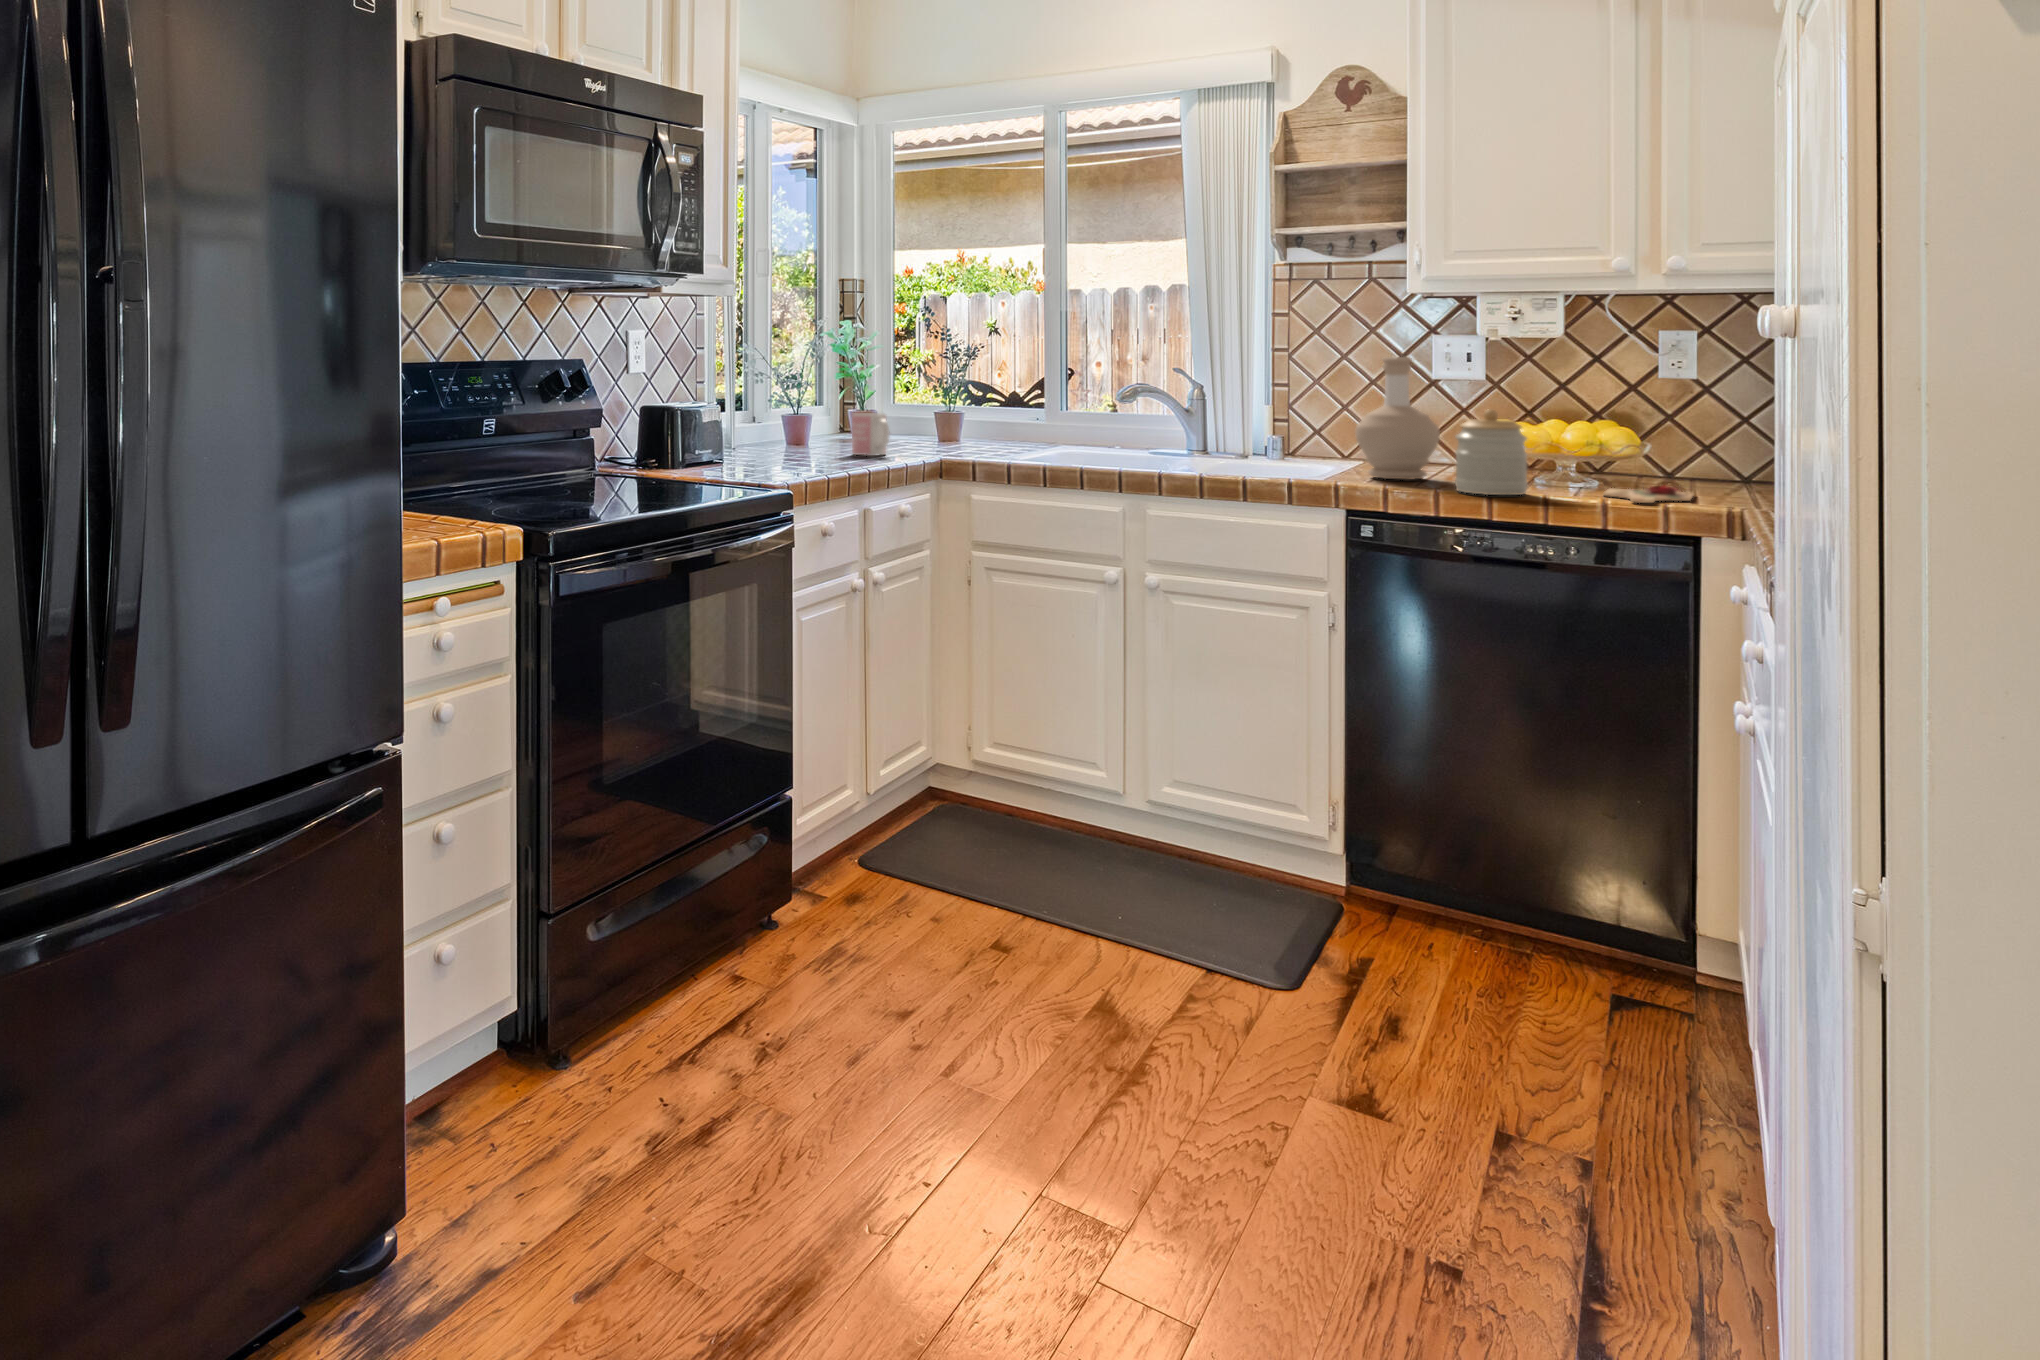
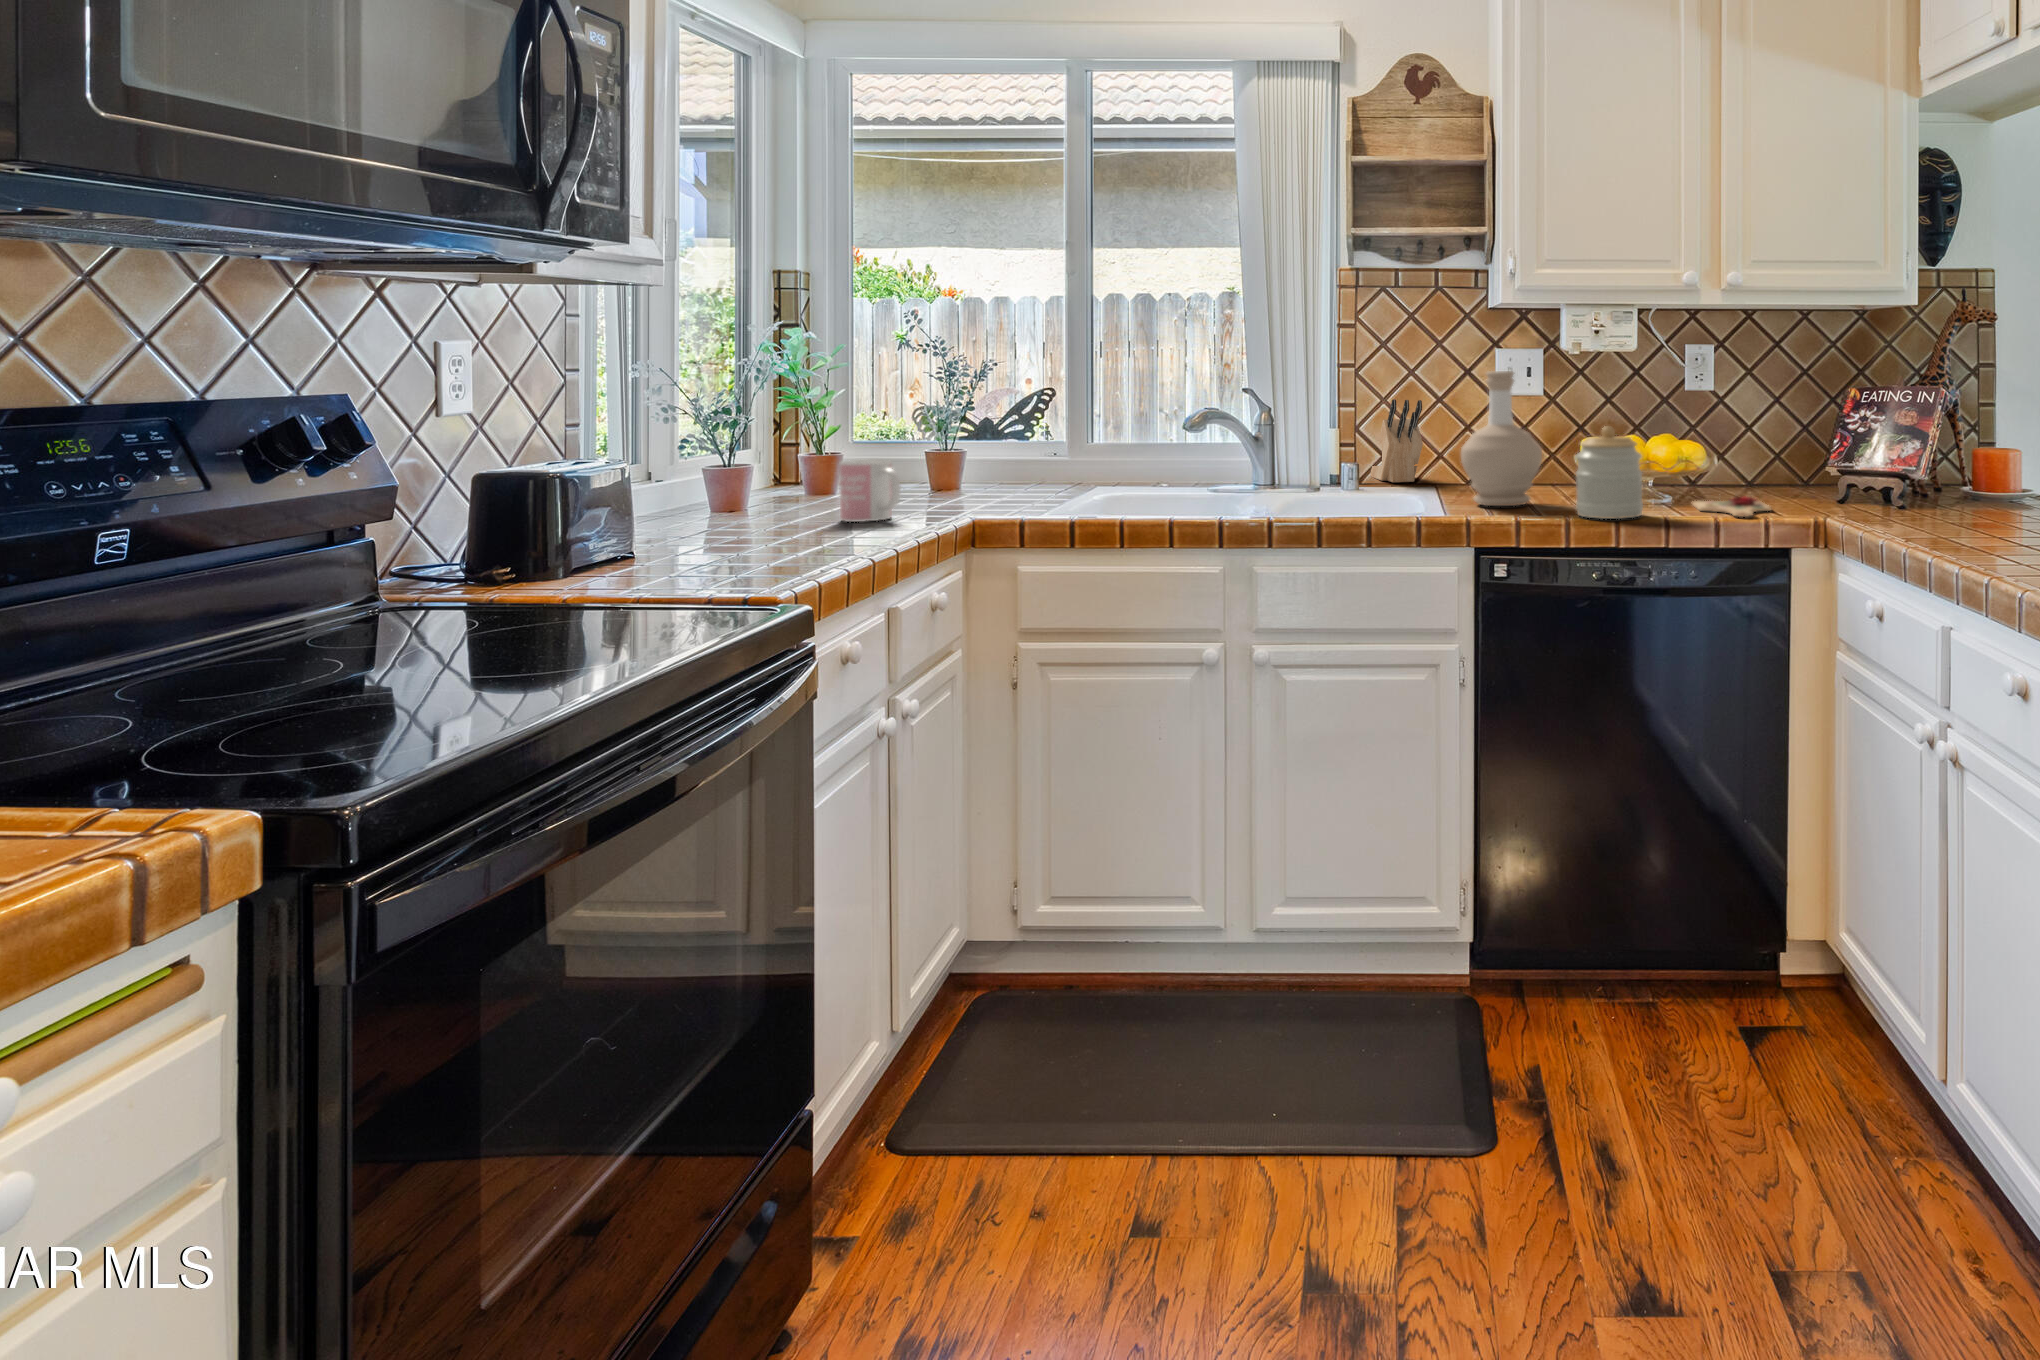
knife block: none [1309,382,1350,457] -> present [1371,399,1423,482]

